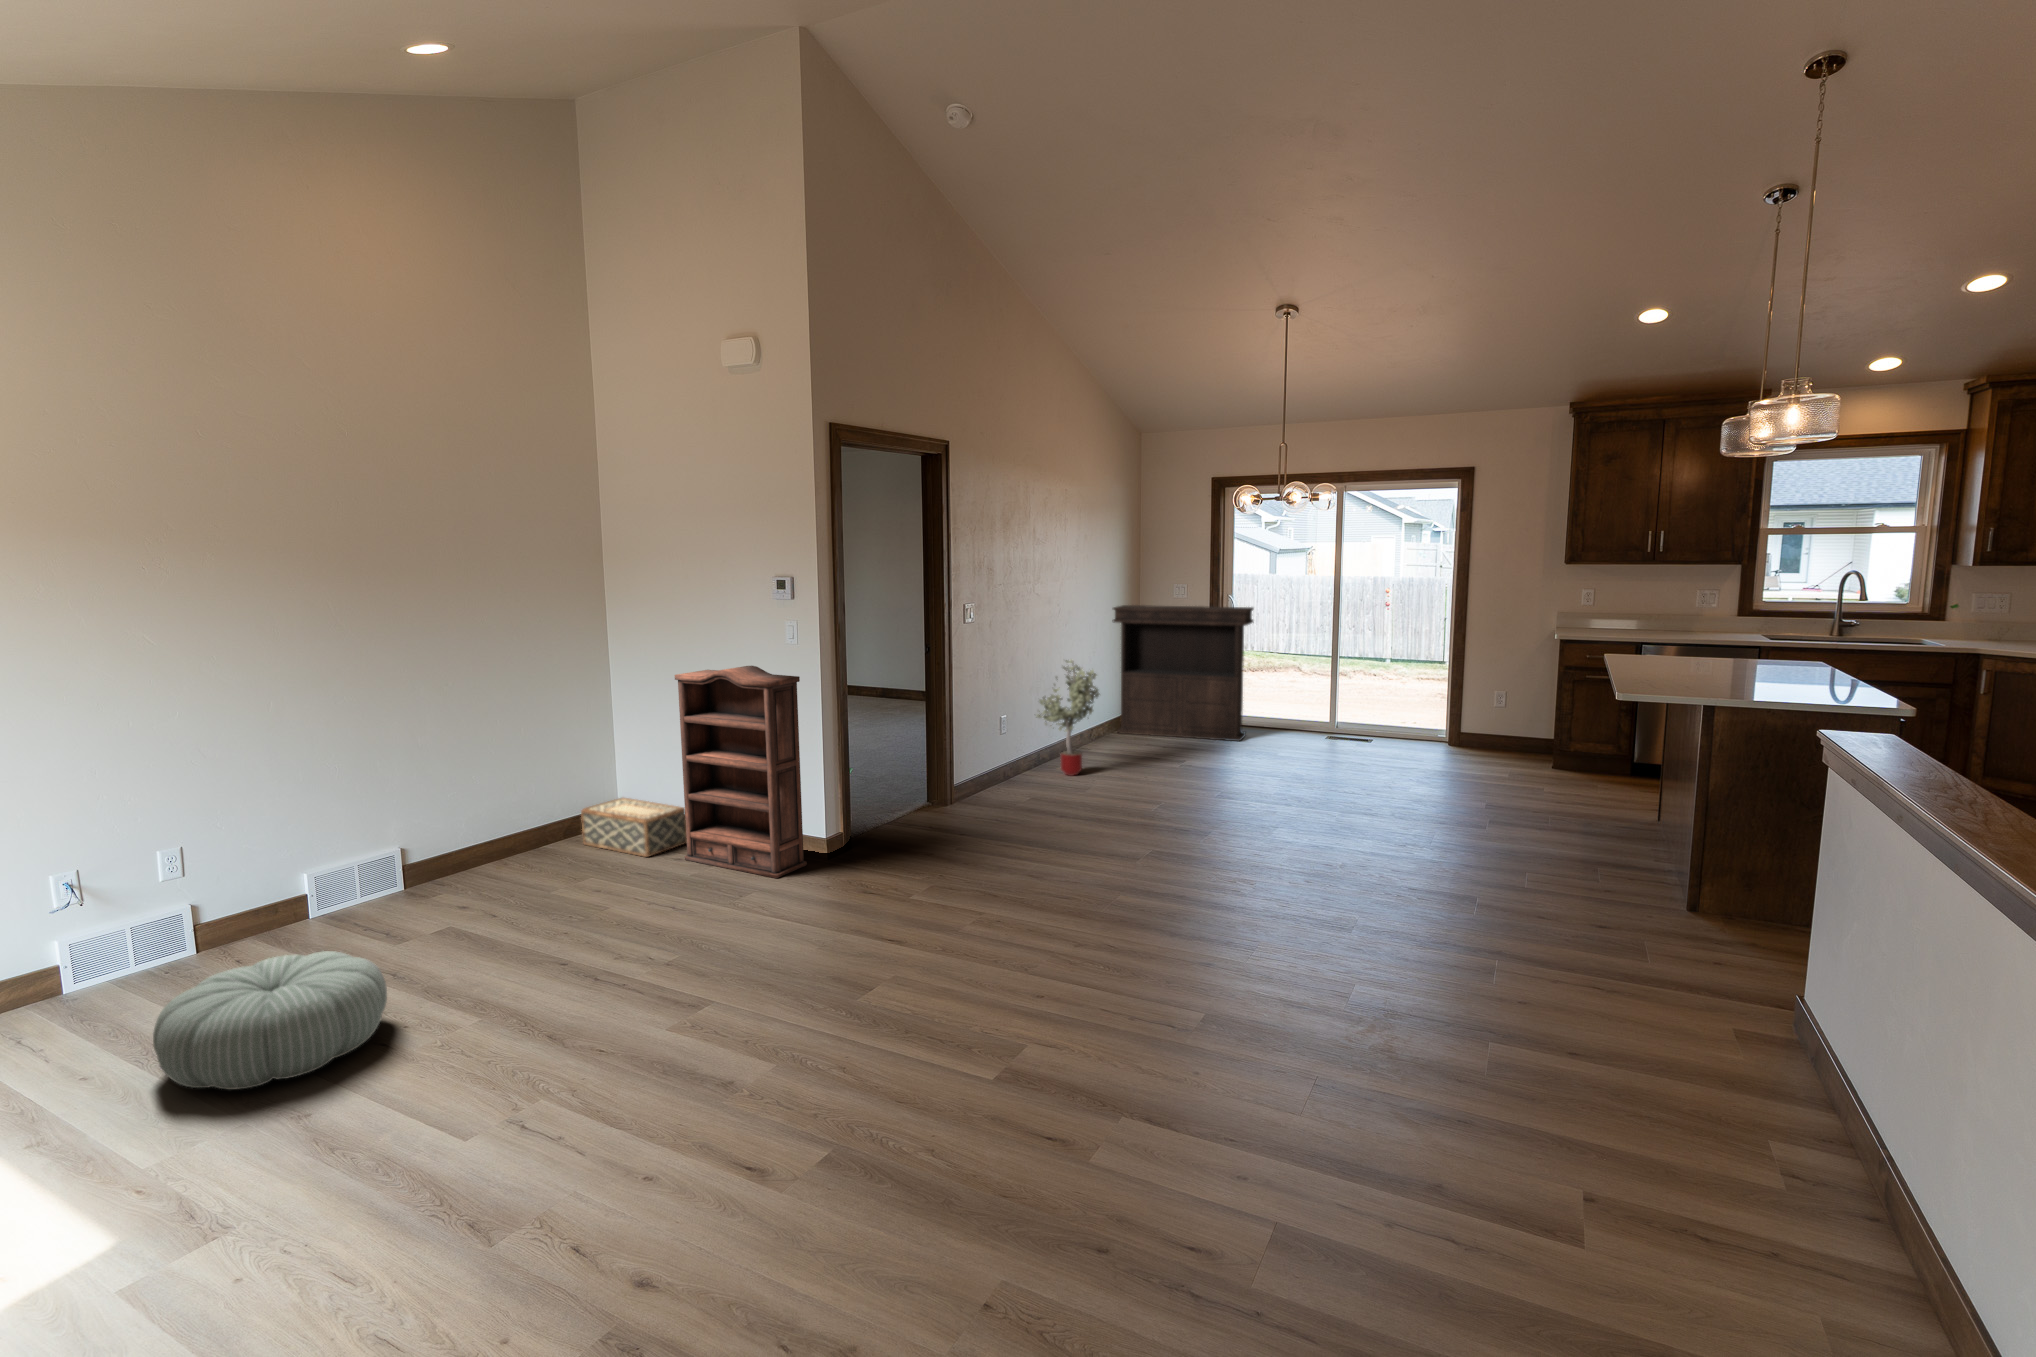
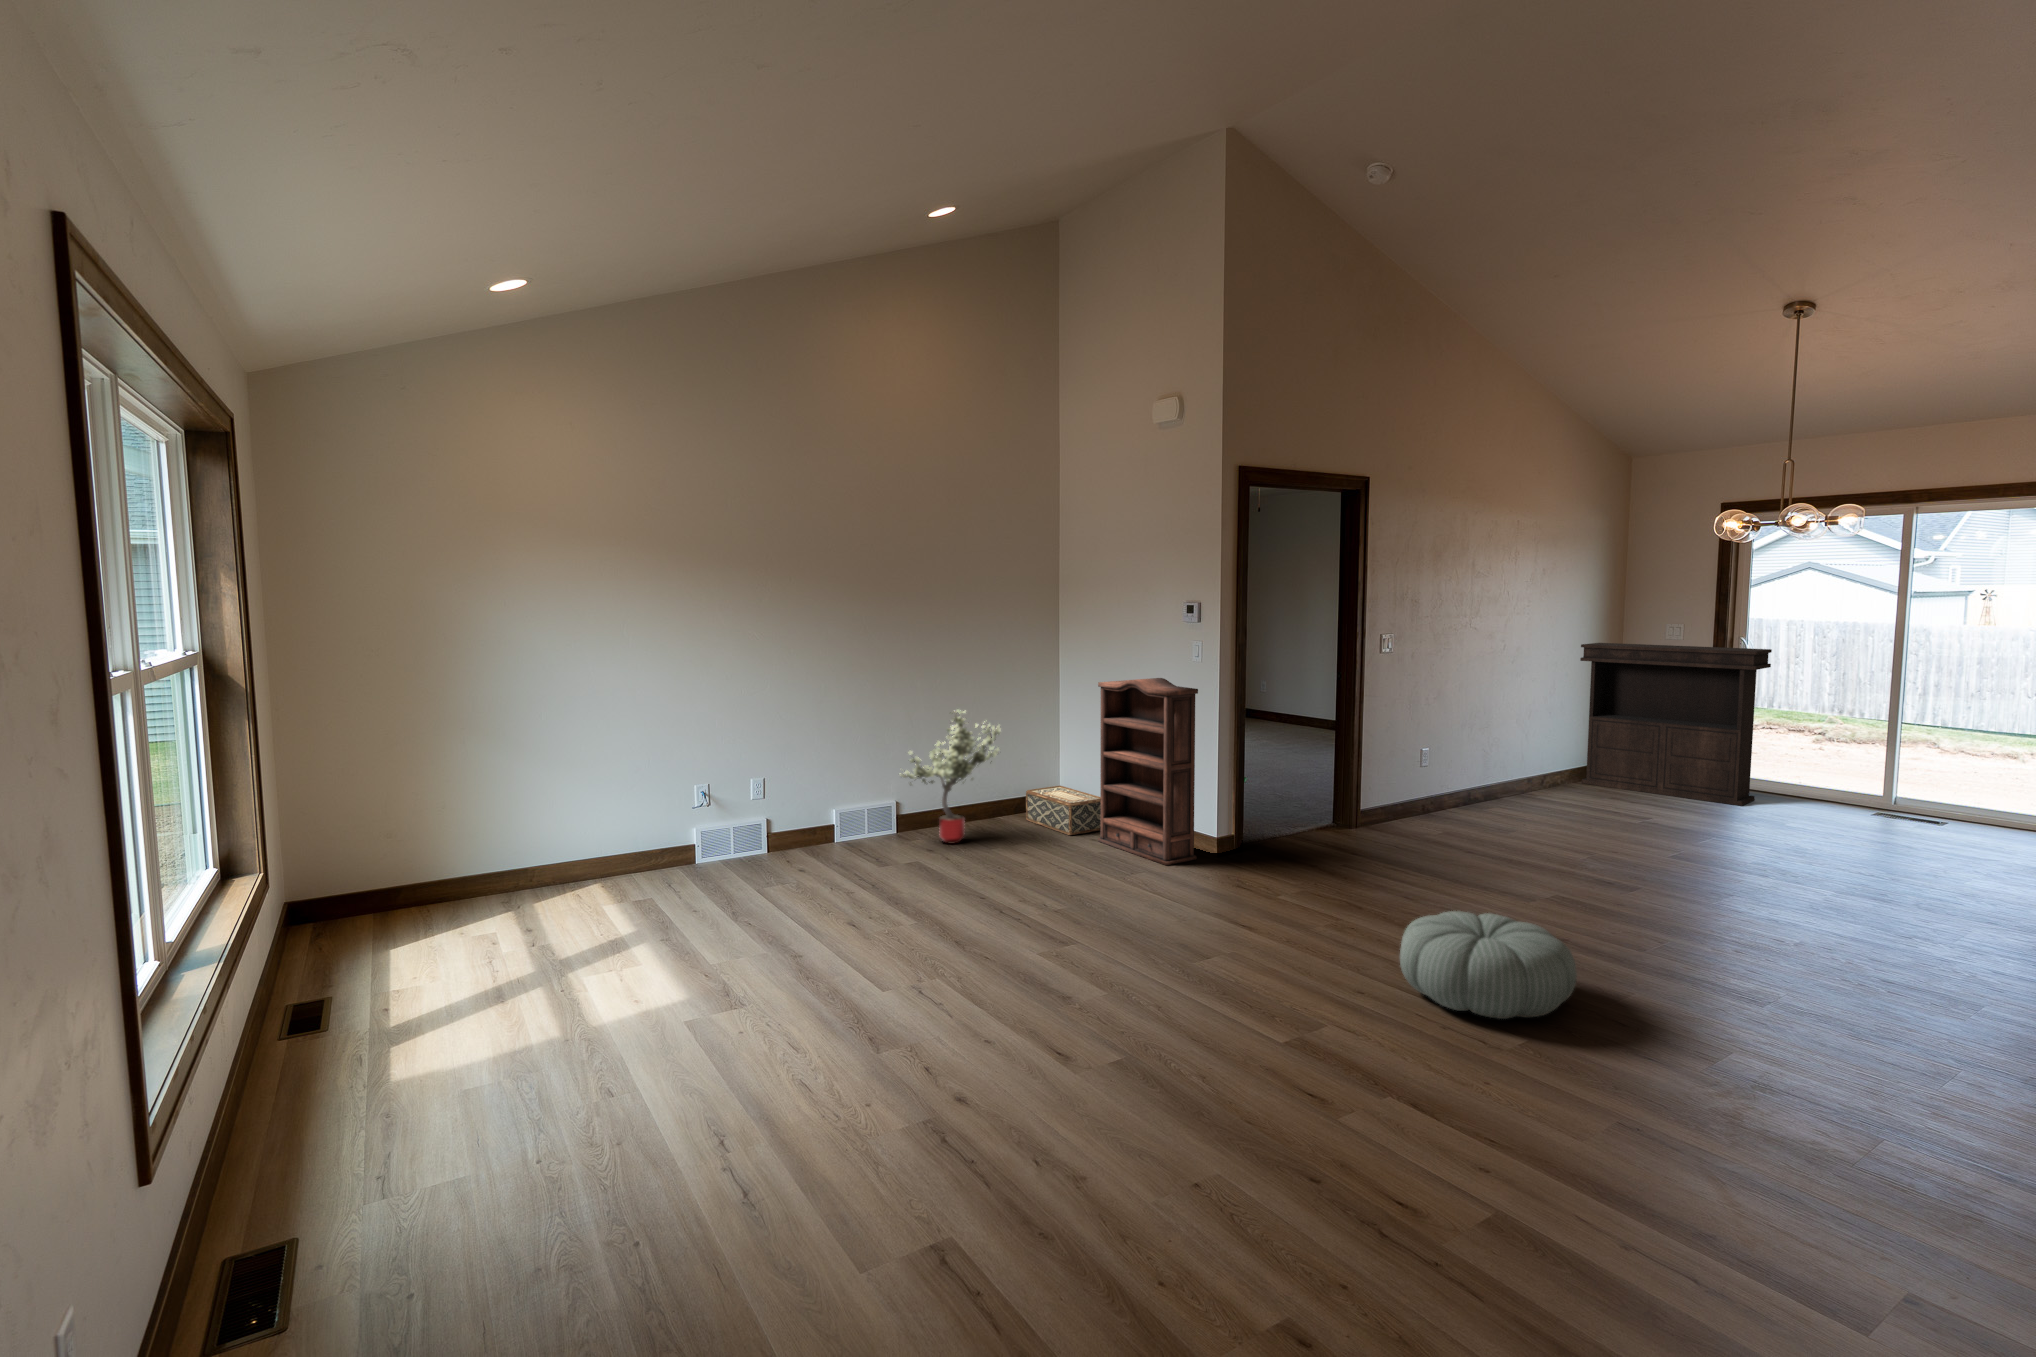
potted tree: present [1036,660,1099,776] -> present [900,709,1001,844]
pouf: present [153,951,387,1090] -> present [1400,911,1577,1019]

